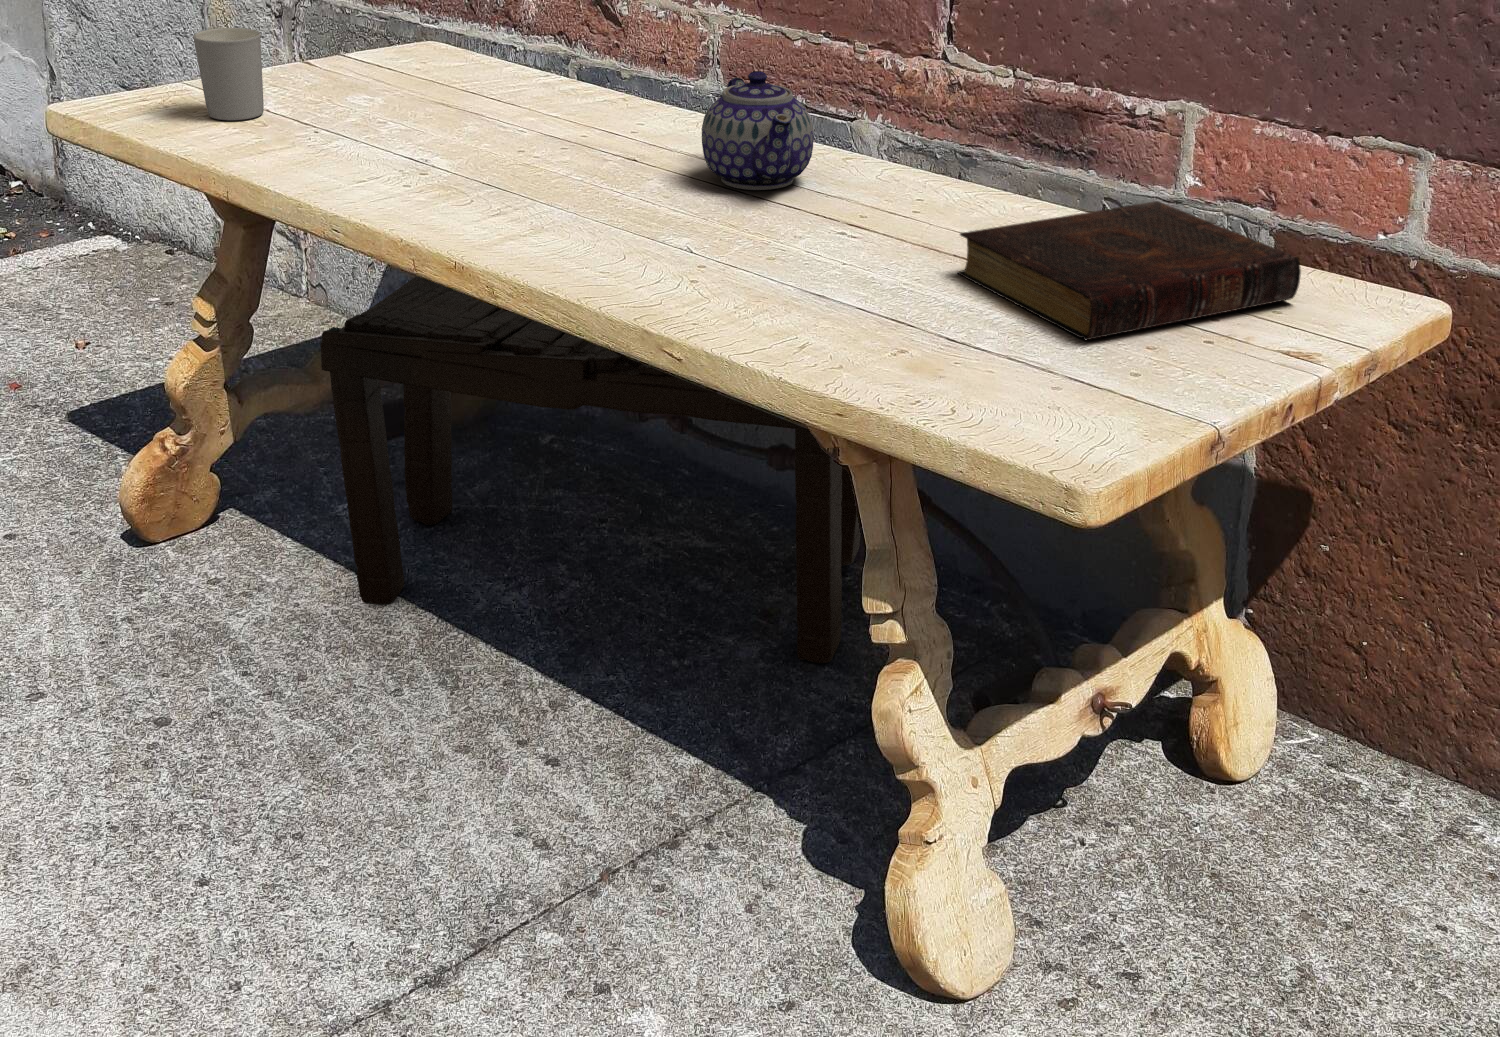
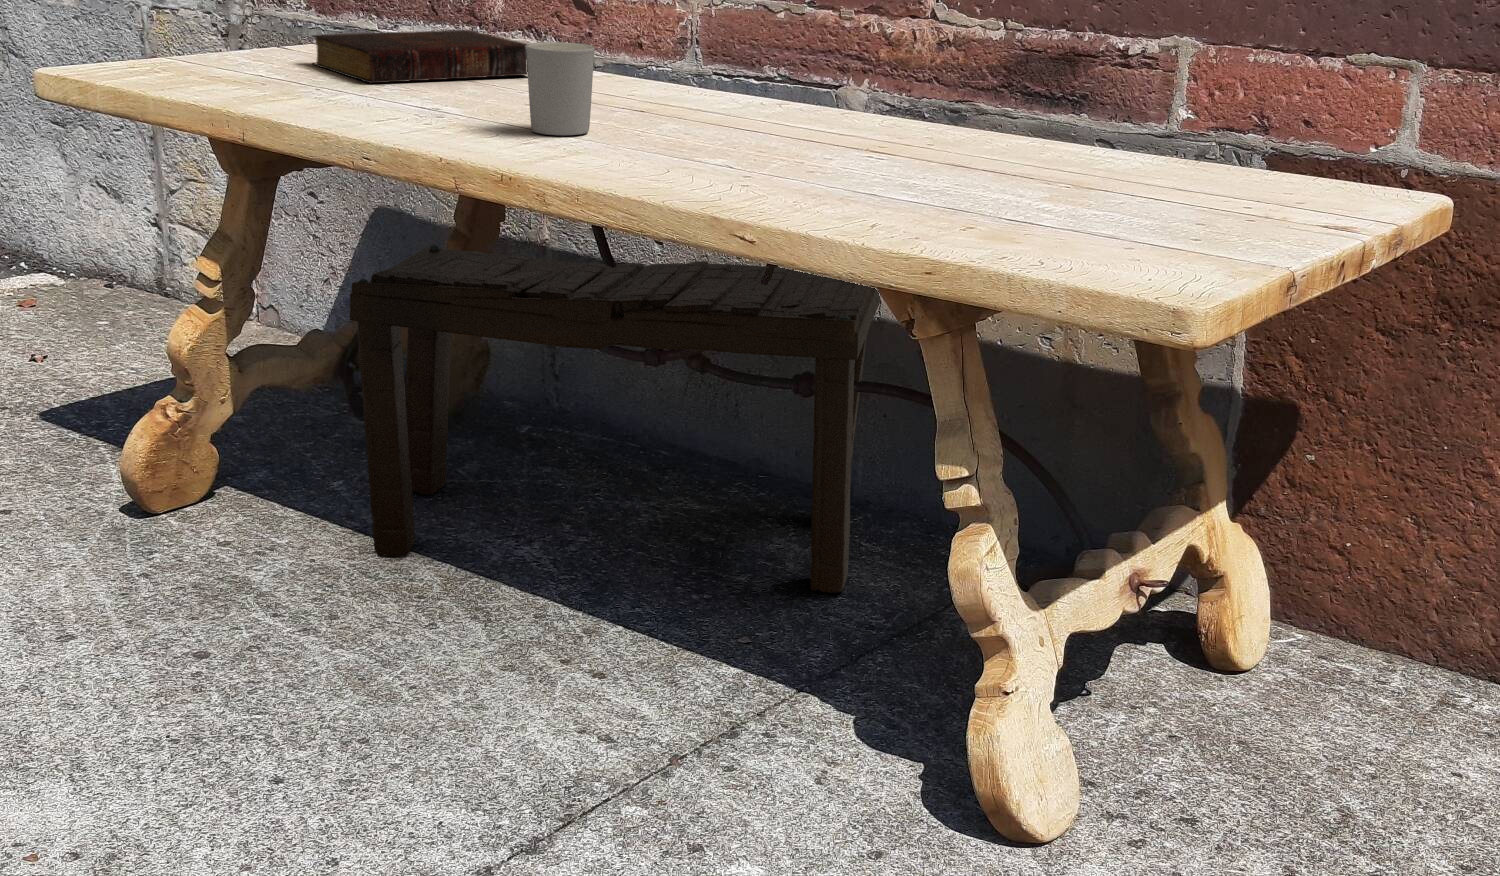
candle holder: present [193,28,264,120] -> present [525,42,595,135]
teapot: present [702,71,814,190] -> none [727,26,830,133]
book: present [957,201,1301,340] -> present [312,30,528,83]

